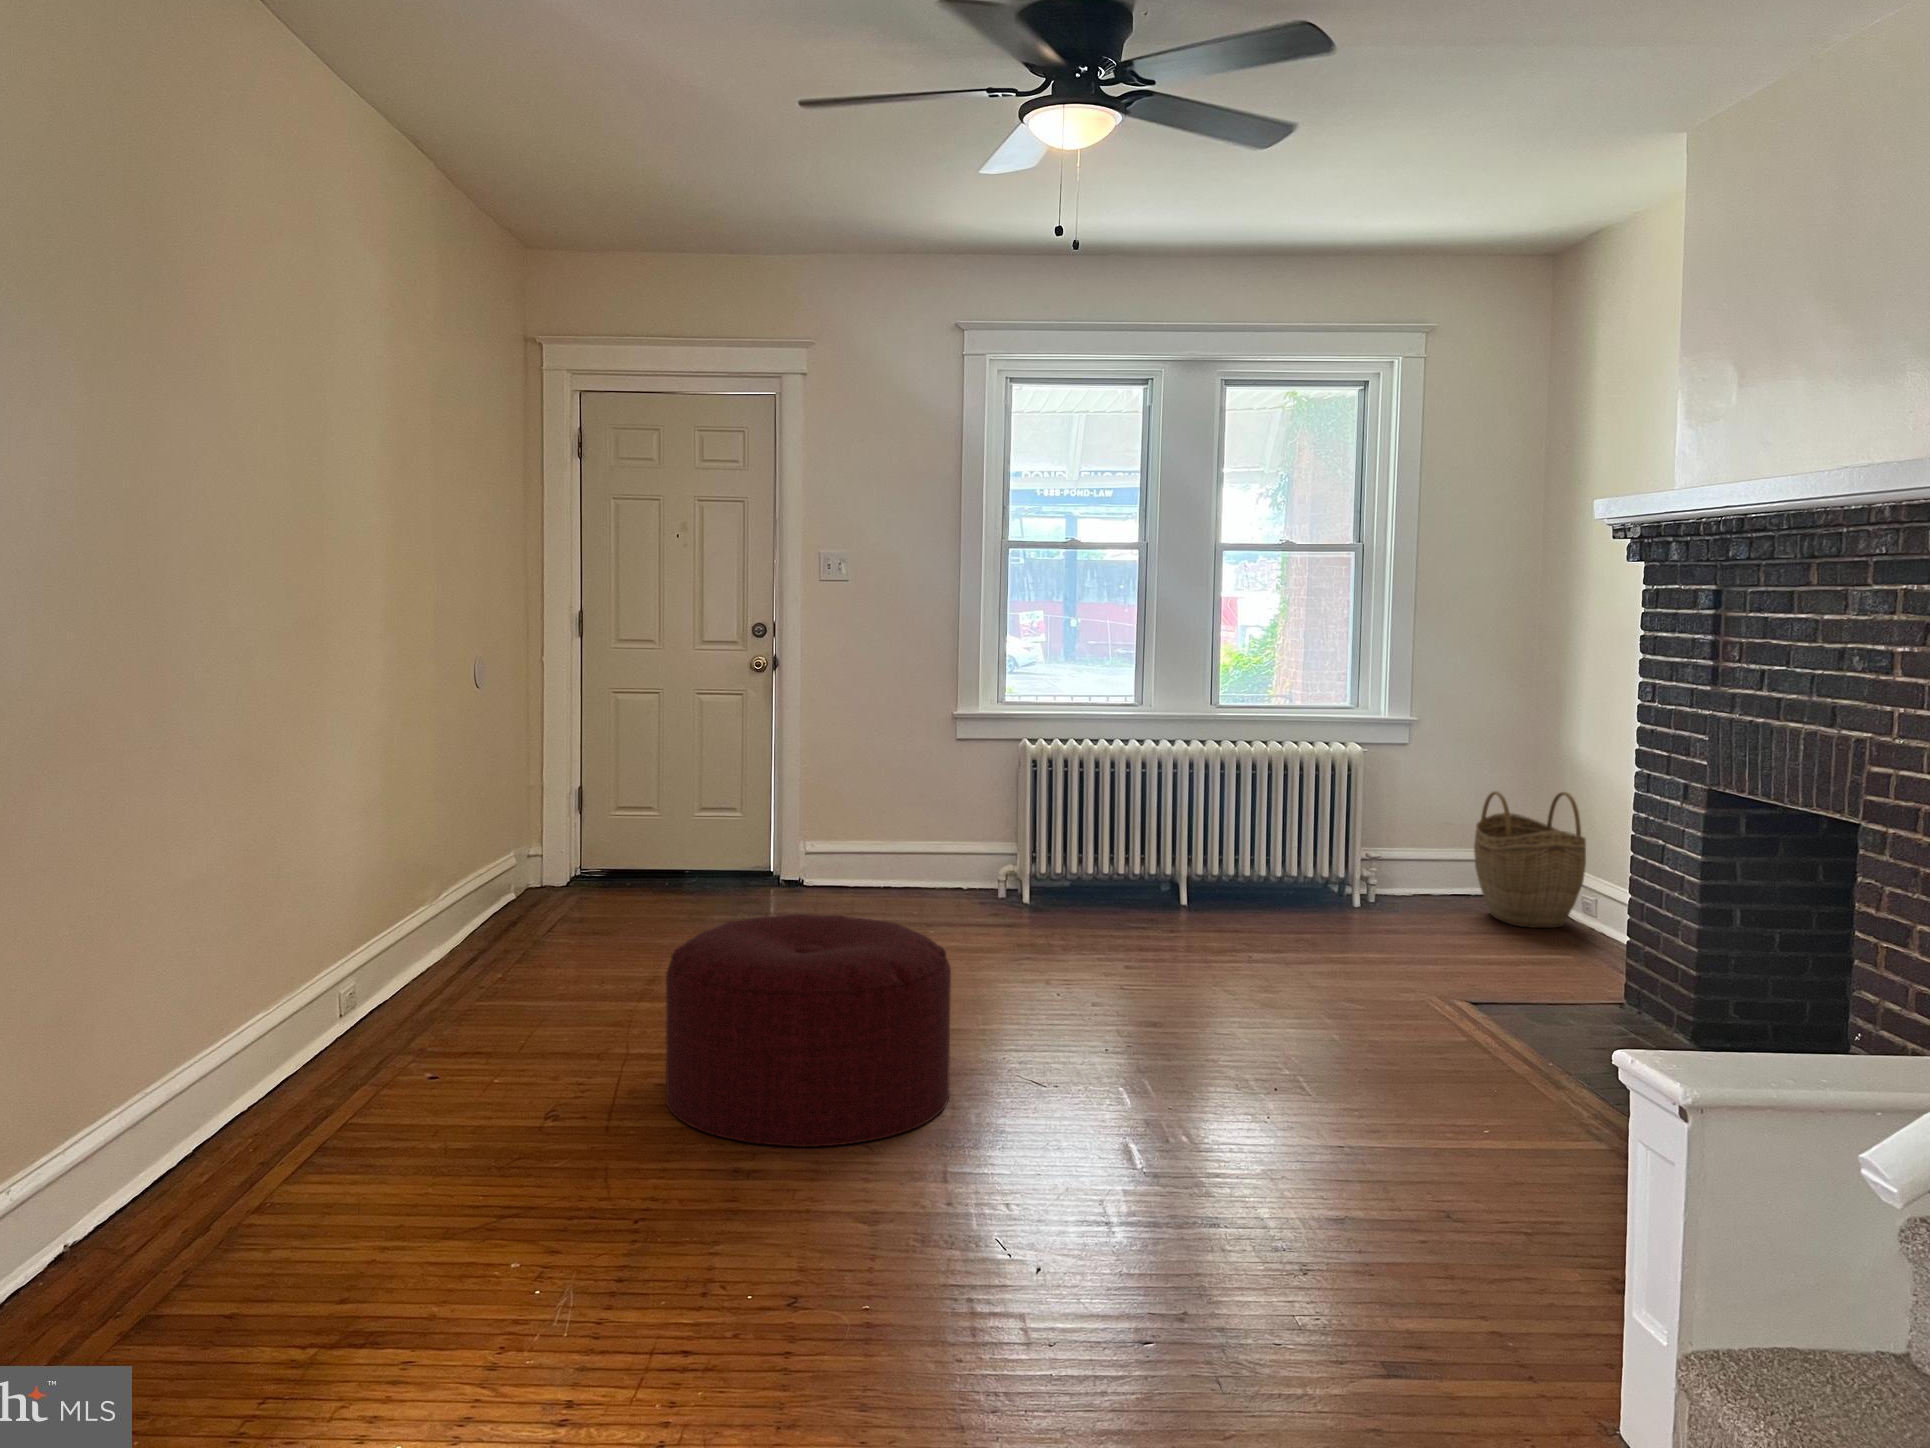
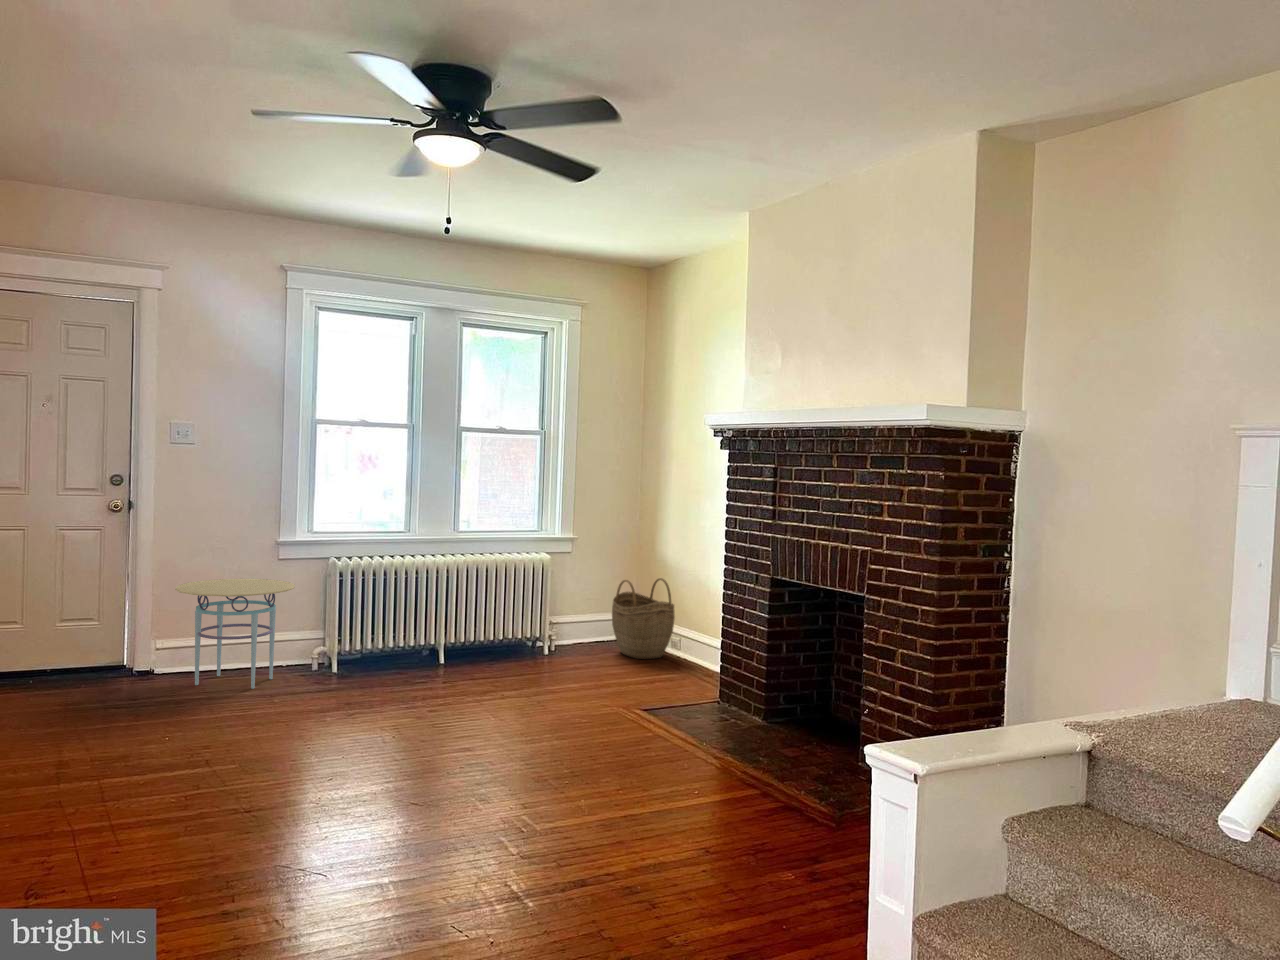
side table: none [818,764,970,915] -> present [175,579,295,689]
ottoman: present [666,914,951,1147] -> none [121,702,356,891]

